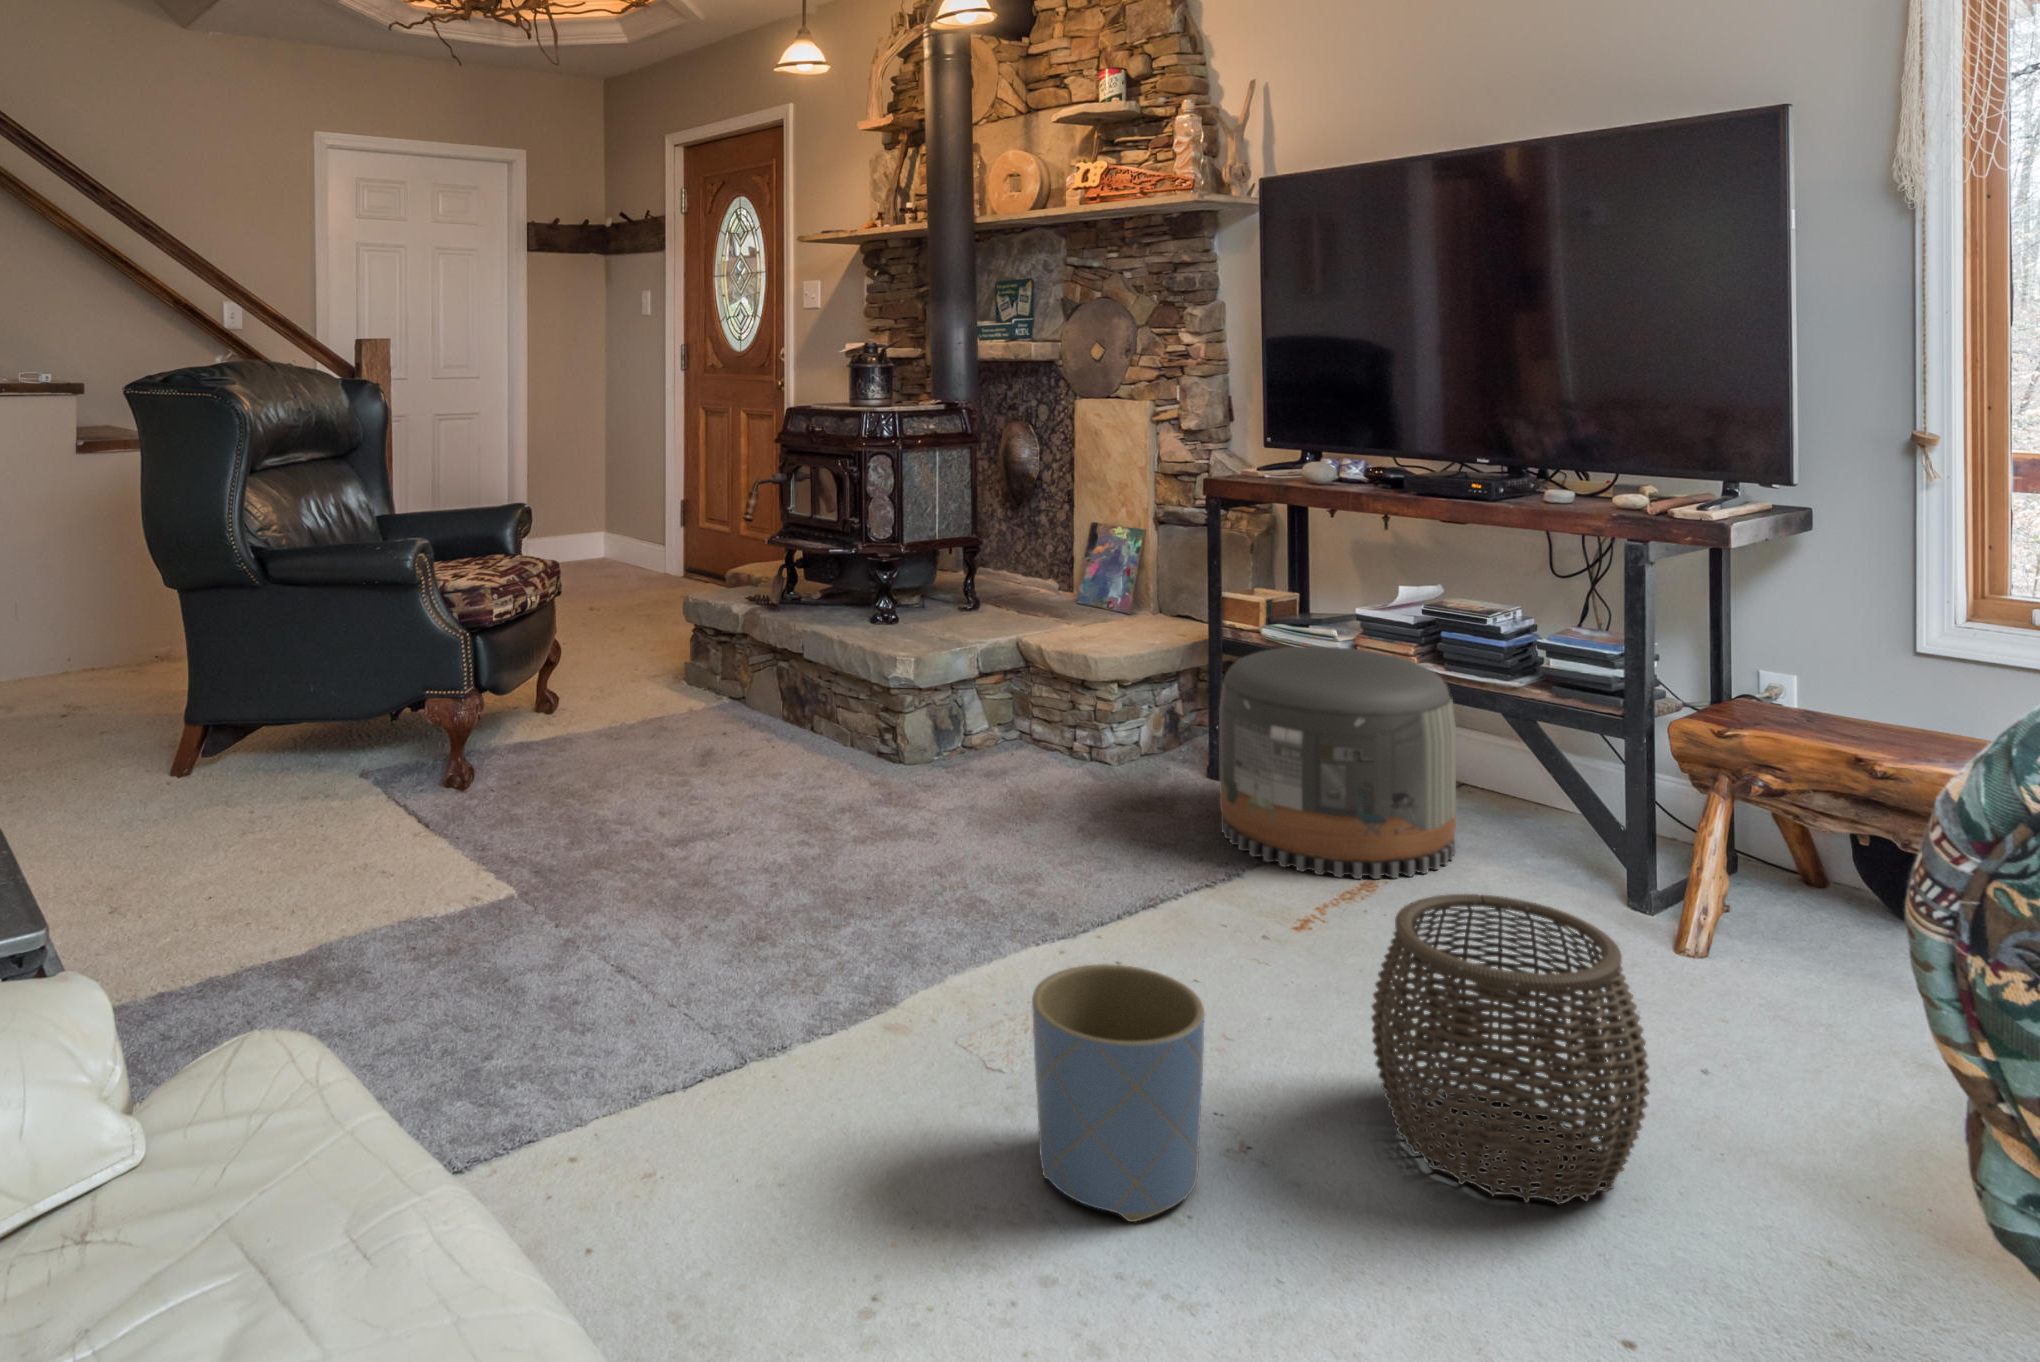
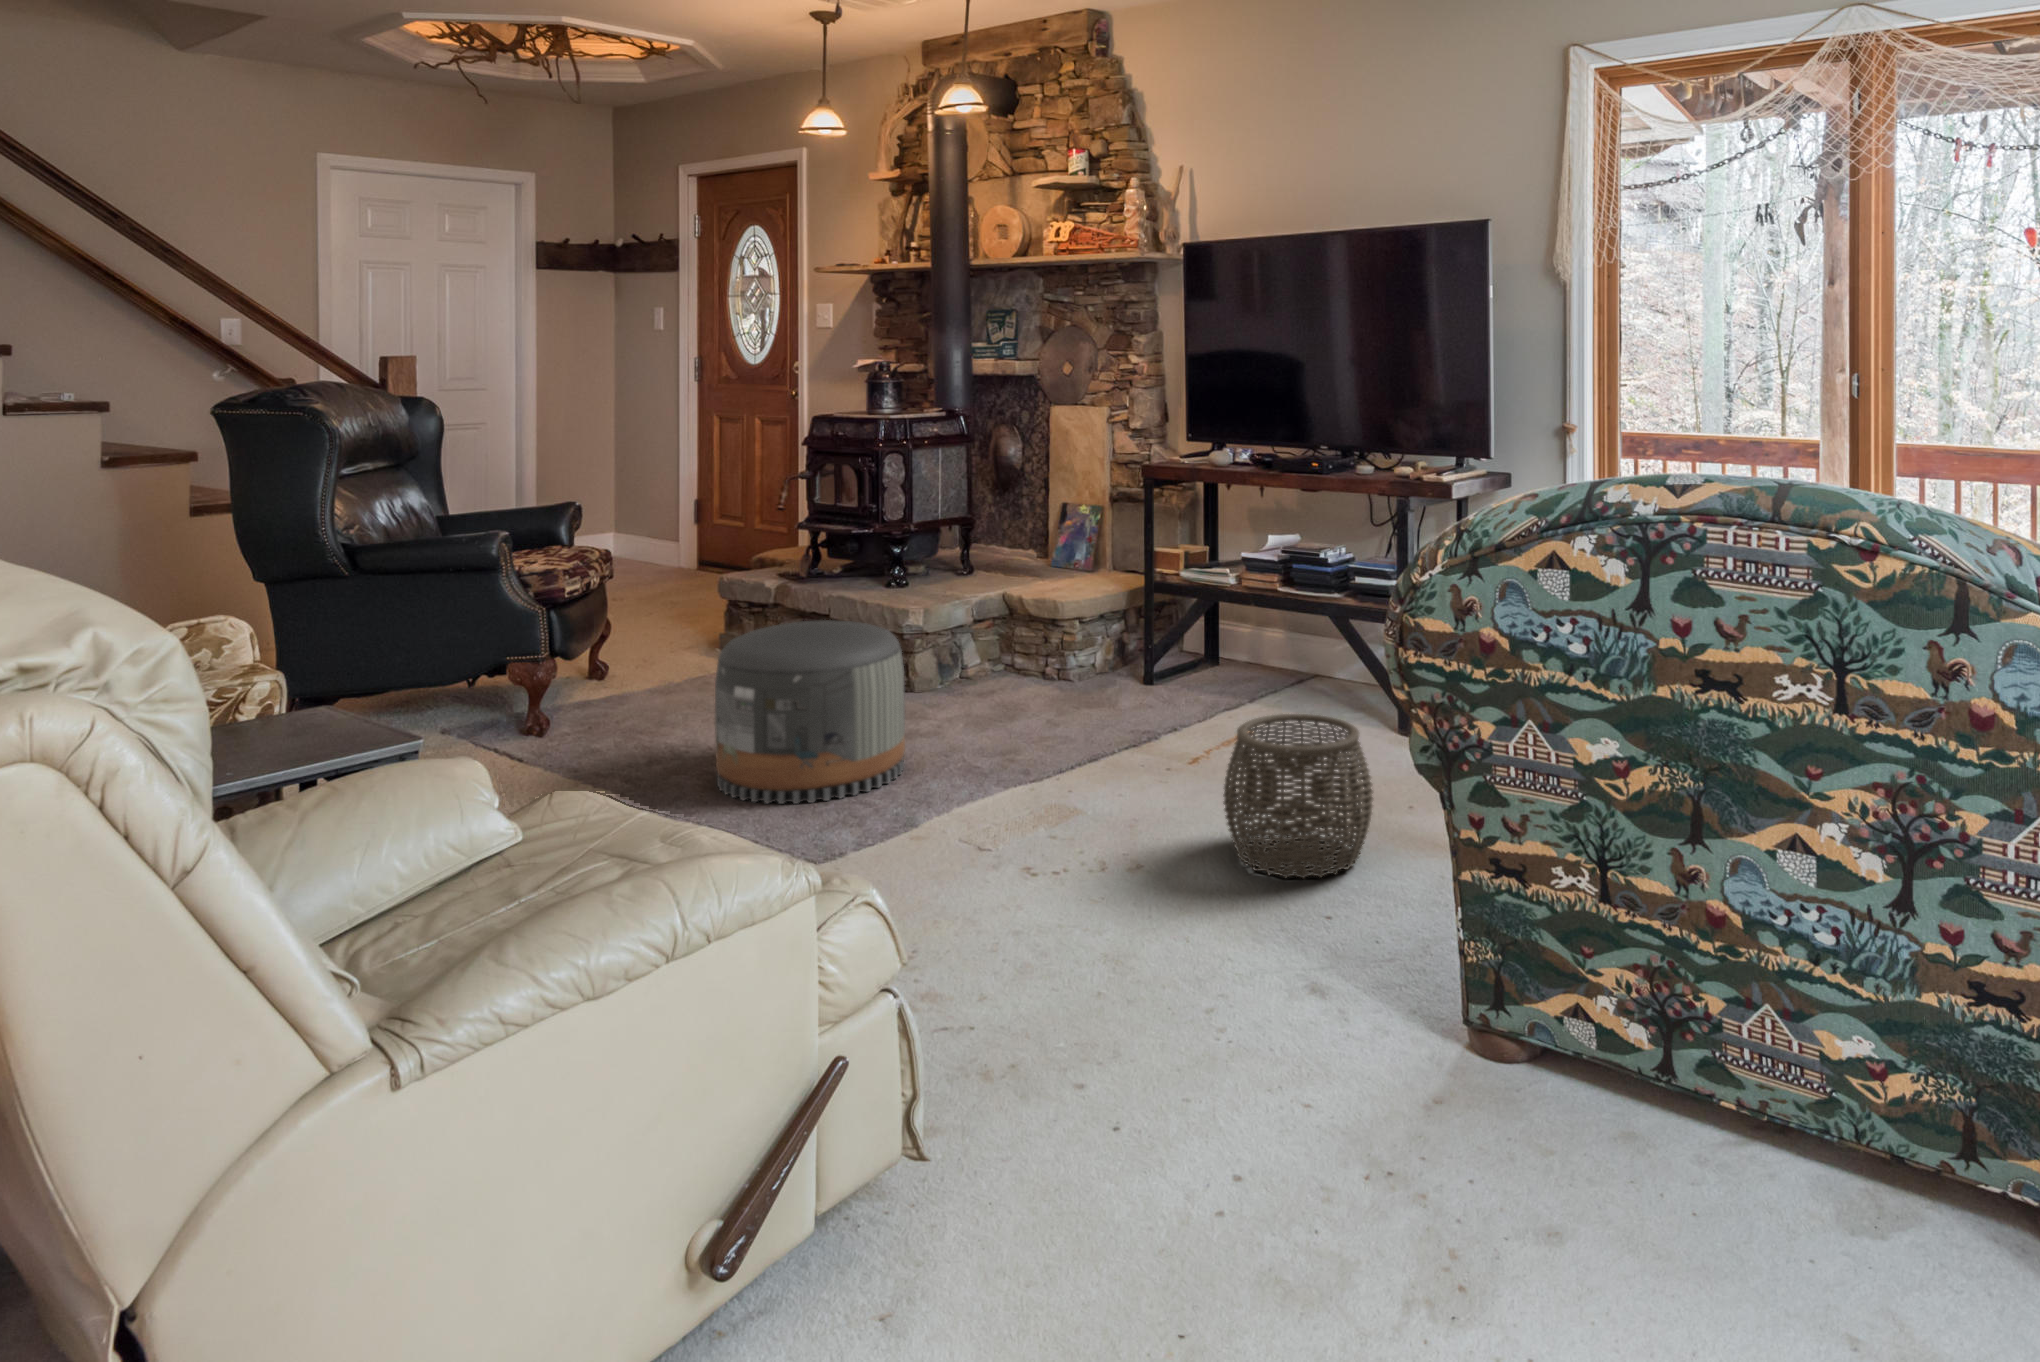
pouf: present [1219,646,1456,879] -> present [715,620,905,804]
planter: present [1032,964,1205,1222] -> none [1015,770,1120,912]

